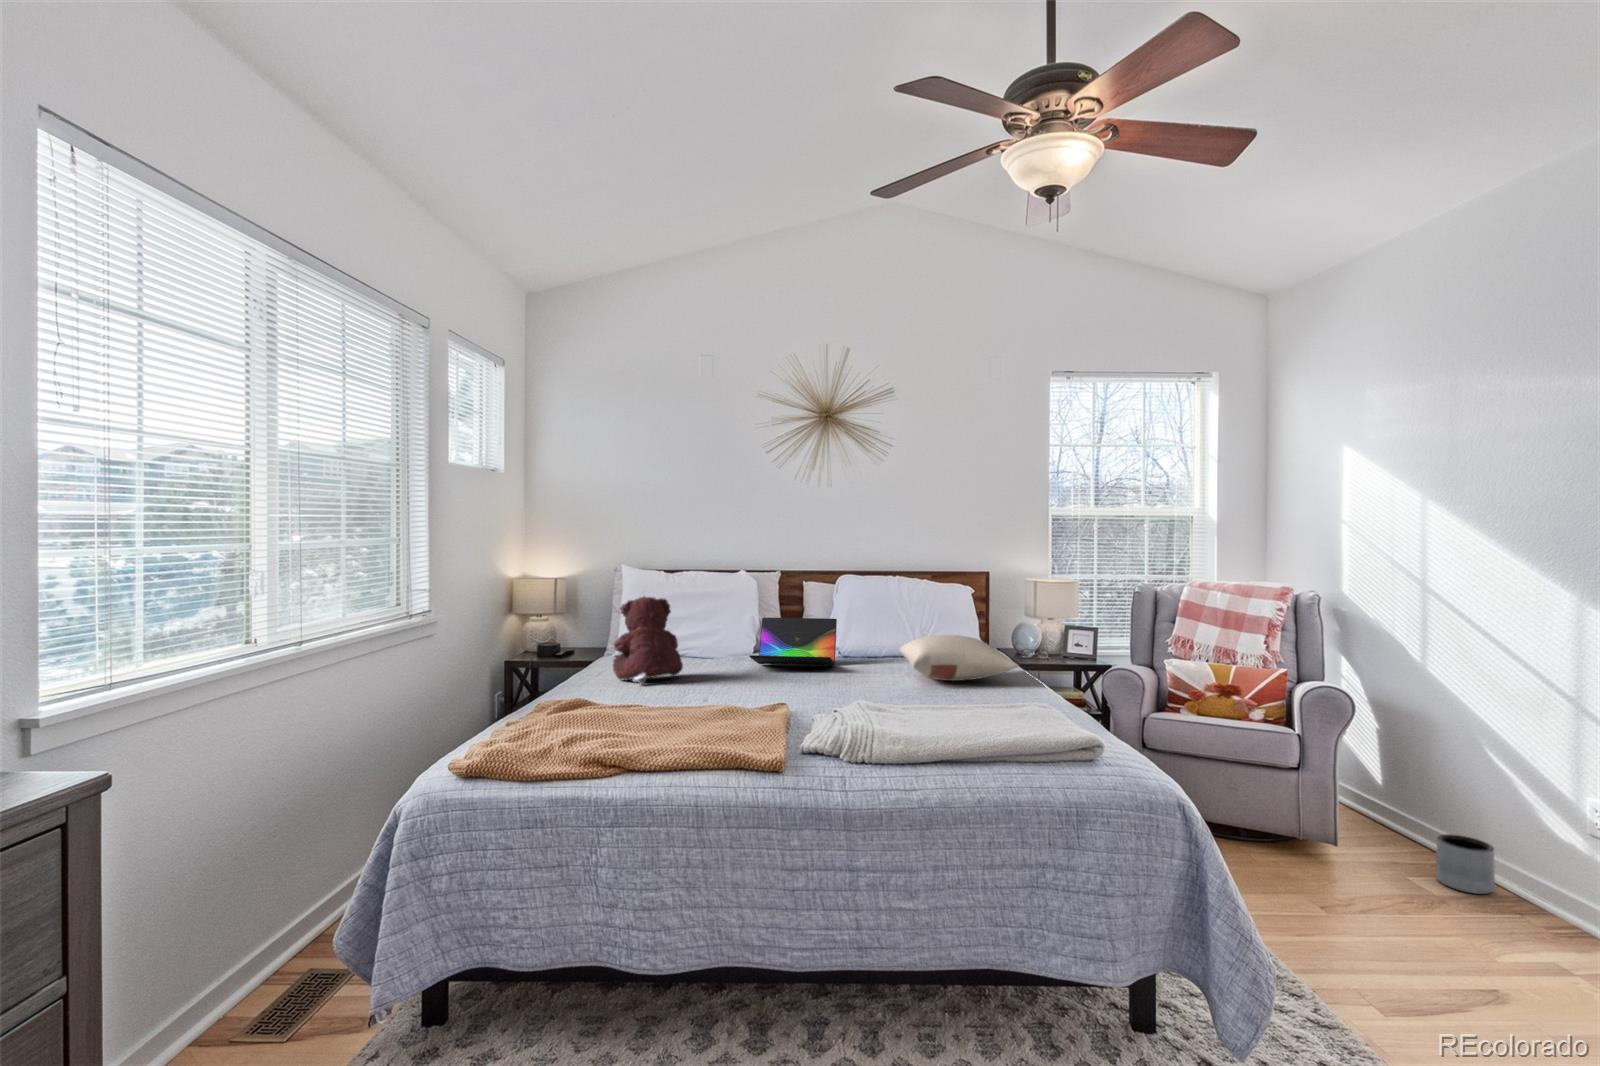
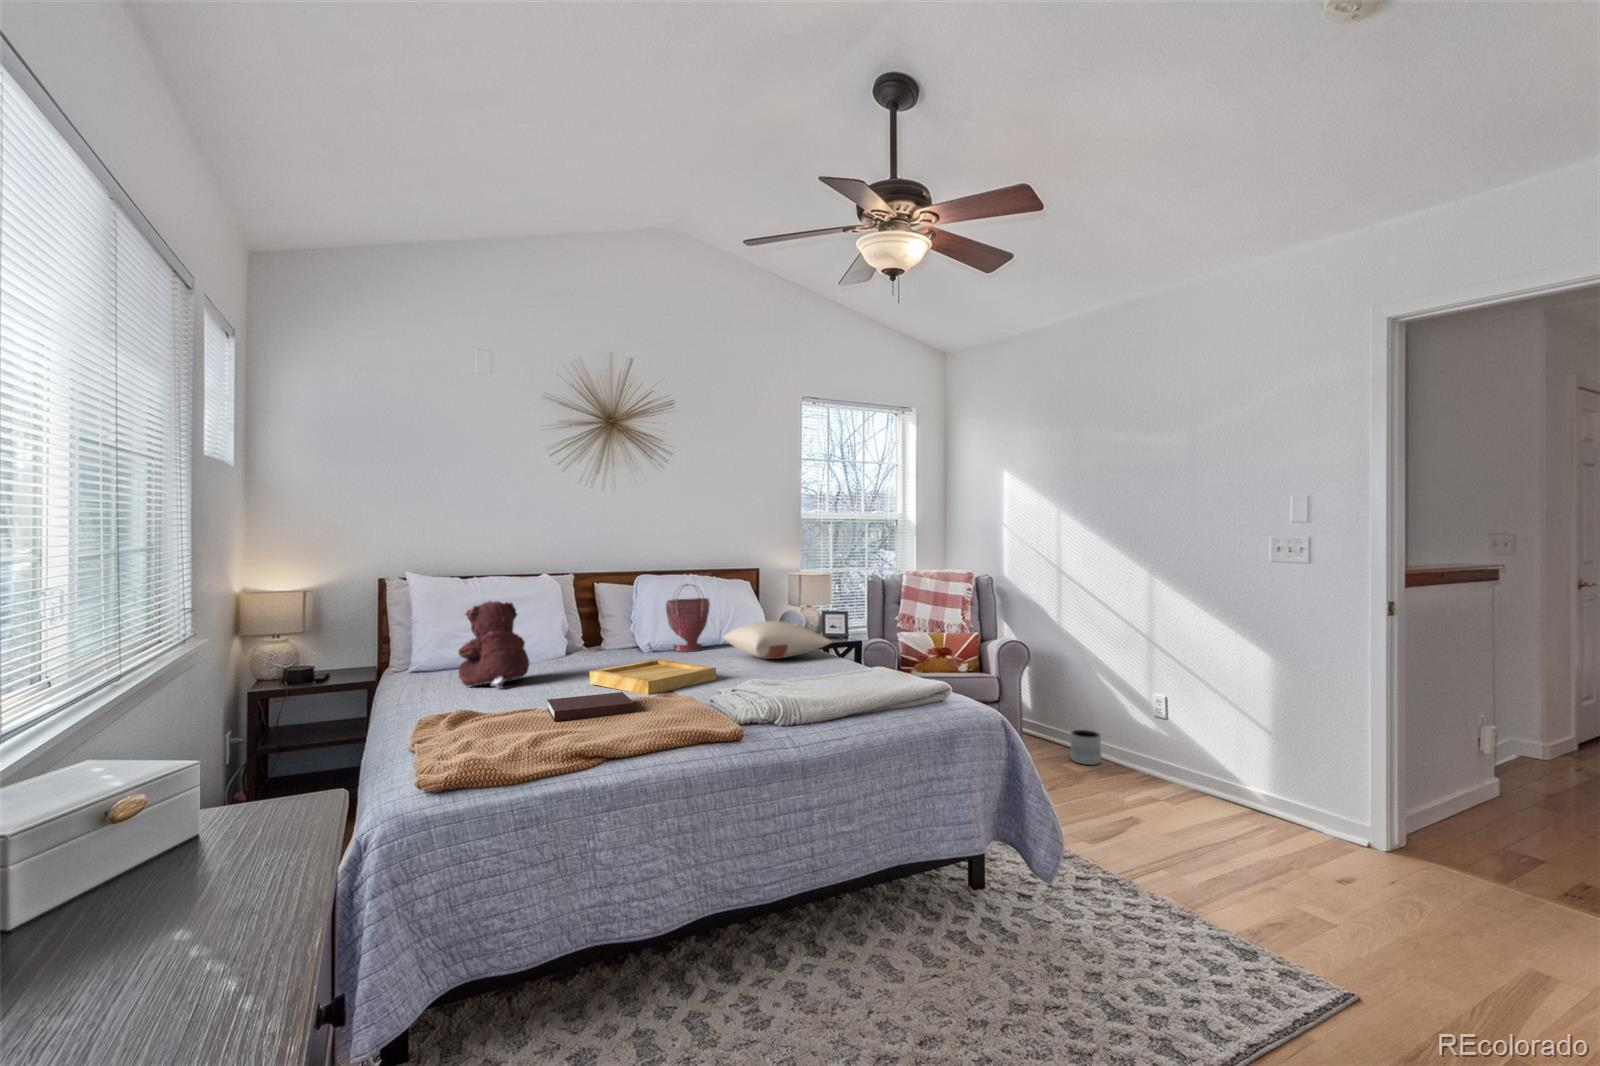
handbag: none [850,585,902,663] -> present [666,584,710,652]
laptop: present [749,617,837,666] -> none [586,615,666,662]
tray: none [720,669,848,708] -> present [590,659,716,695]
notebook: none [629,701,719,726] -> present [547,692,635,721]

